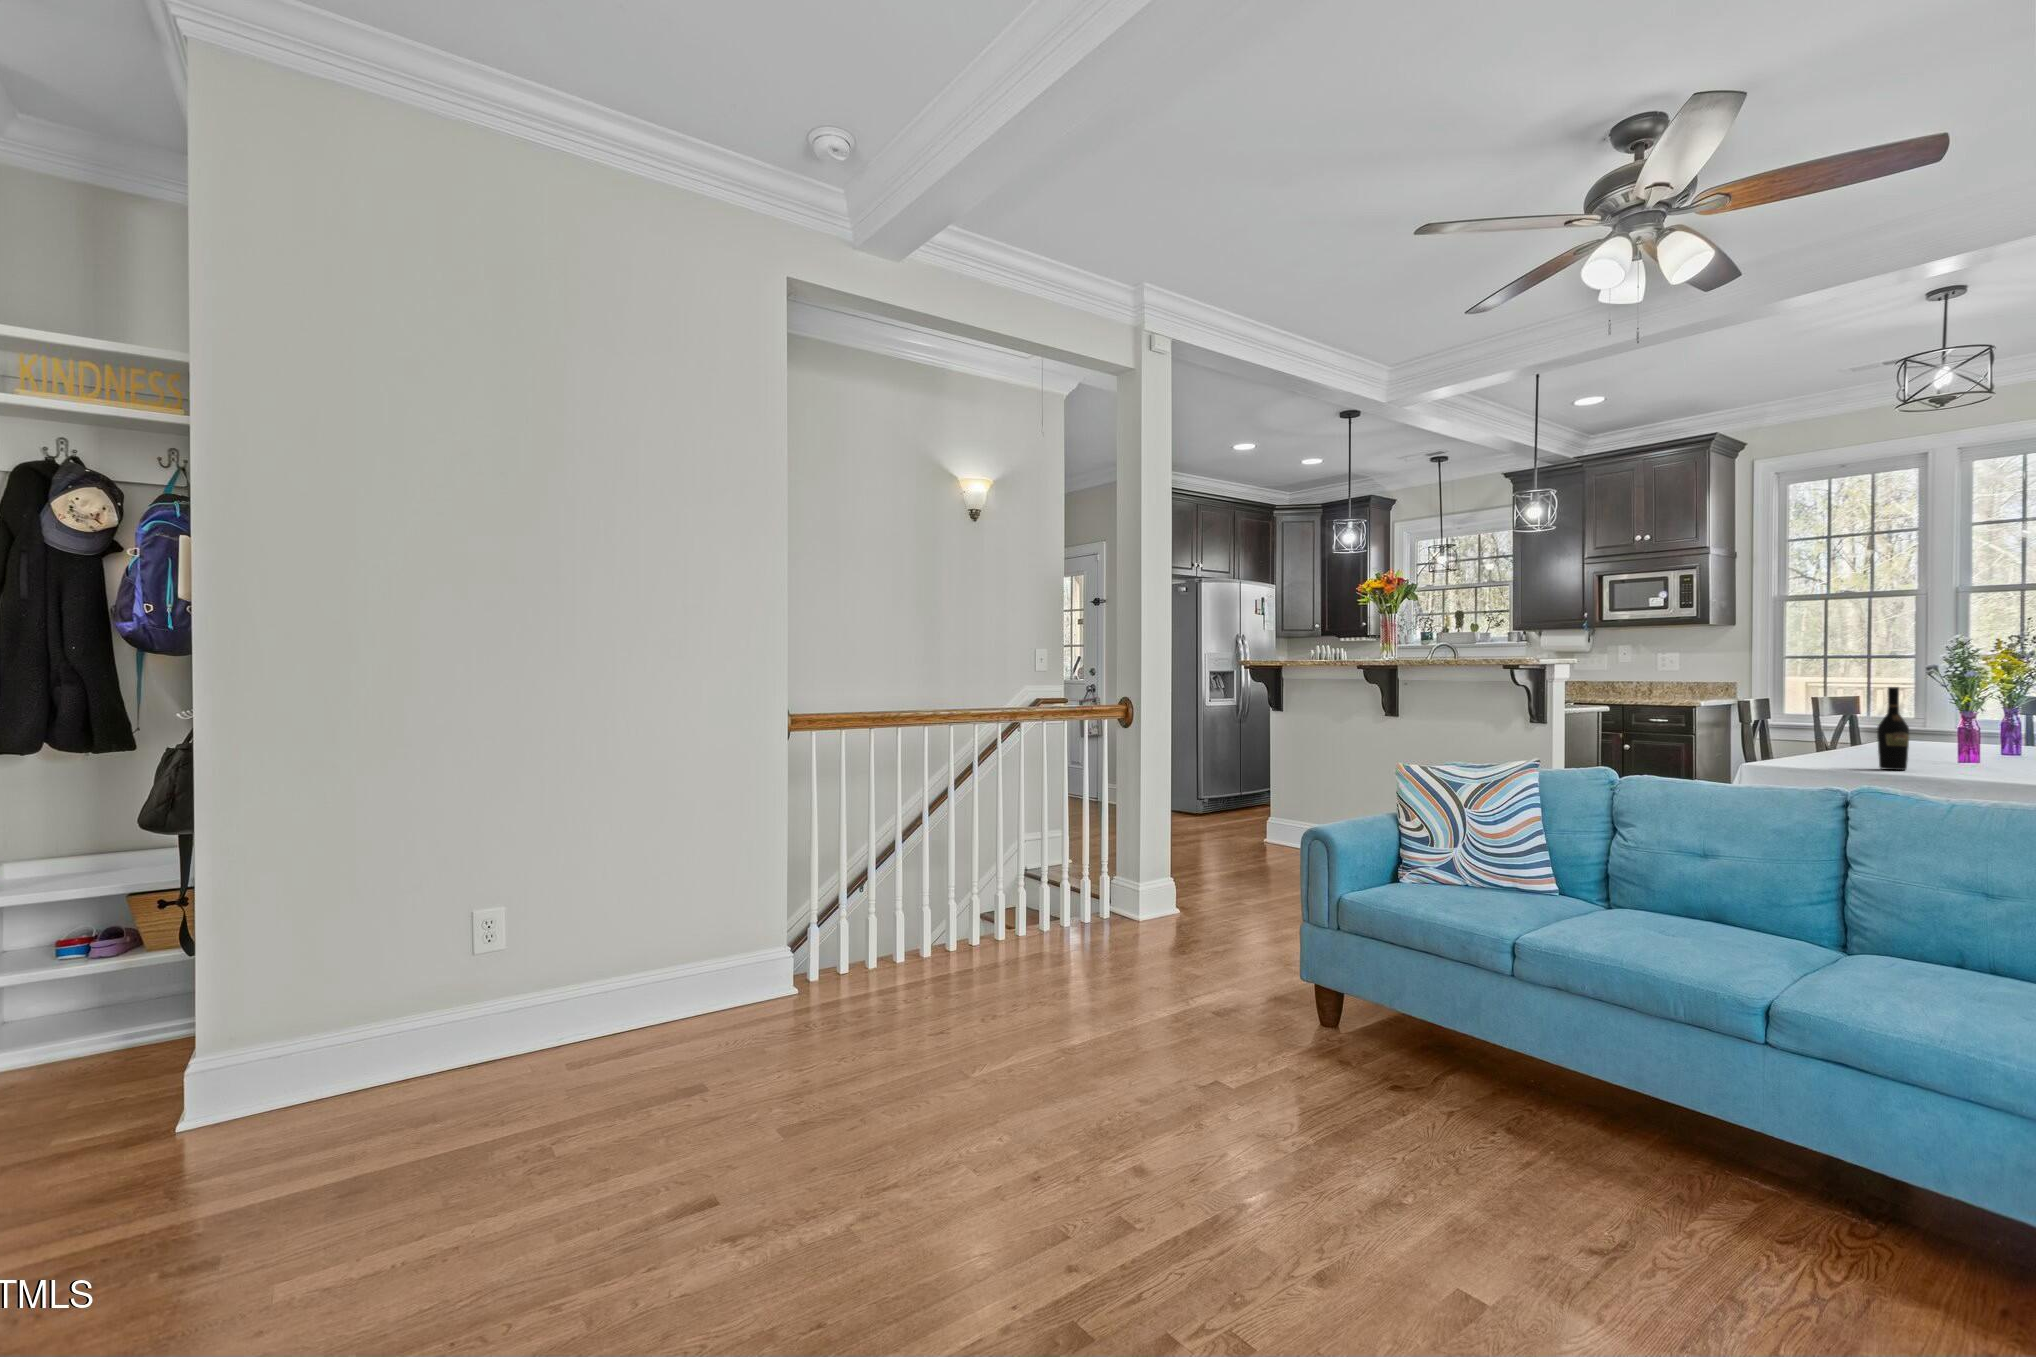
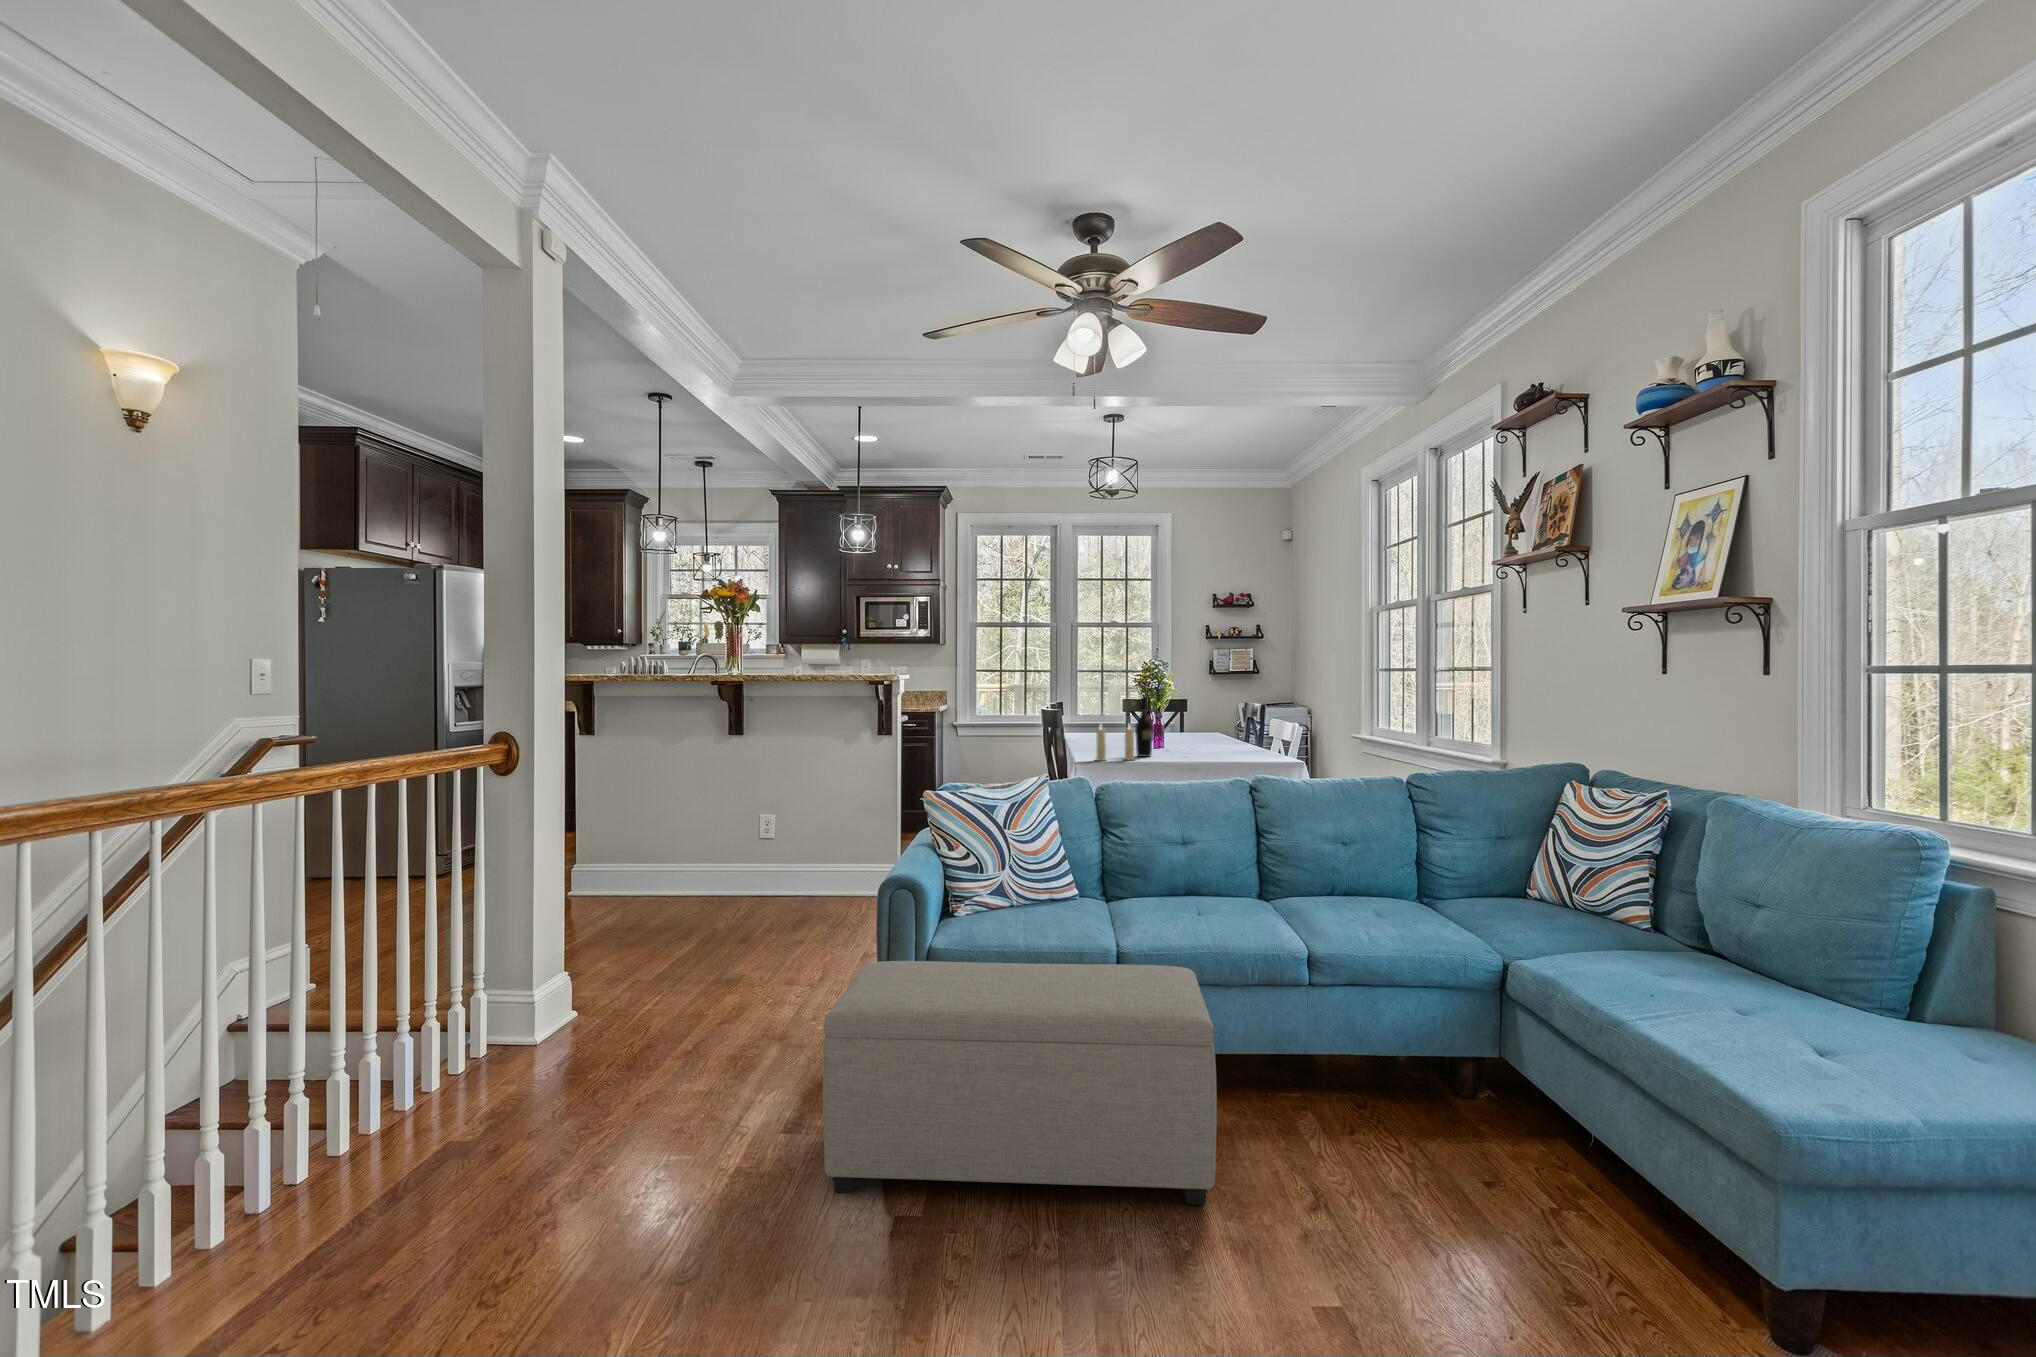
candle: none [1788,718,1859,772] -> present [1096,726,1135,761]
ottoman: none [1180,896,1562,1188] -> present [823,961,1217,1205]

